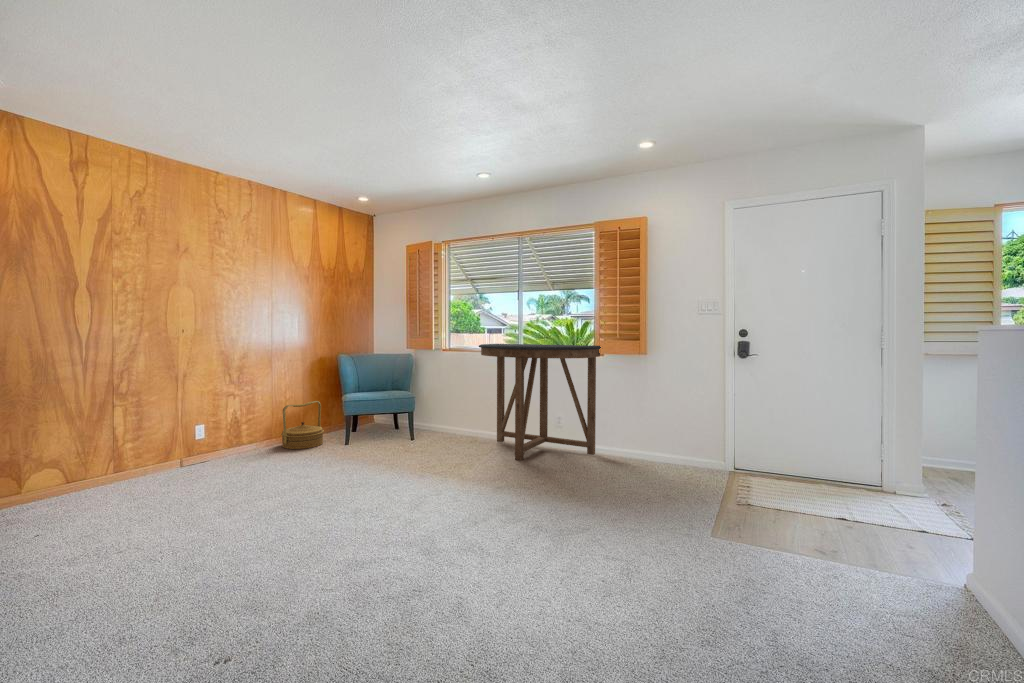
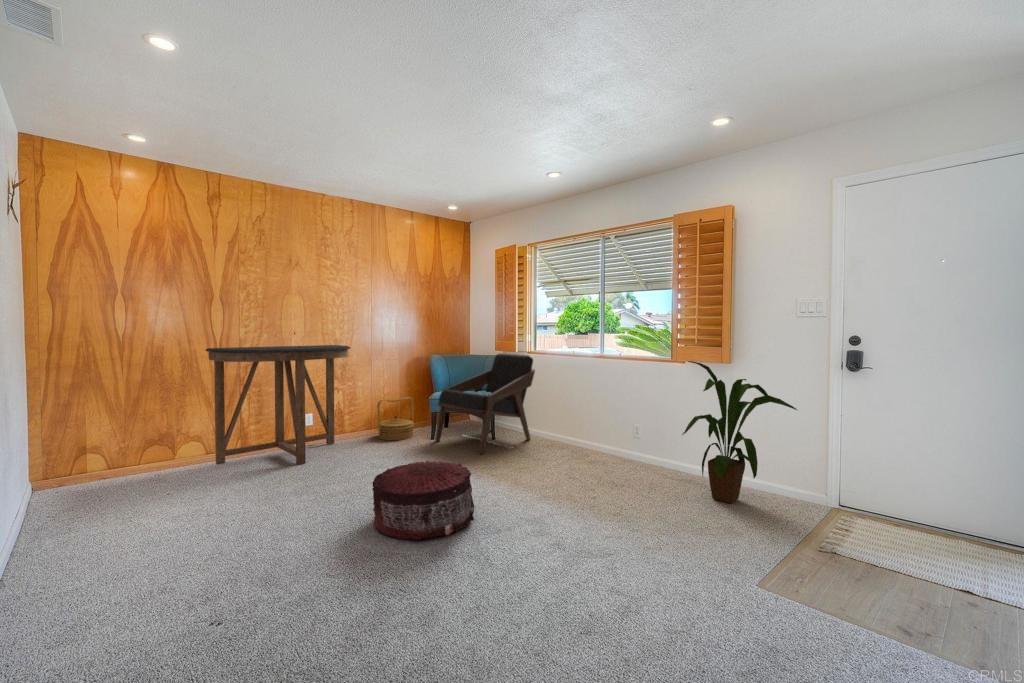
console table: present [479,344,601,460] -> present [206,345,350,465]
lounge chair: none [352,352,455,455] -> present [435,354,535,454]
house plant: none [617,353,706,475] -> present [682,361,797,503]
pouf: none [333,459,444,540] -> present [372,460,474,540]

